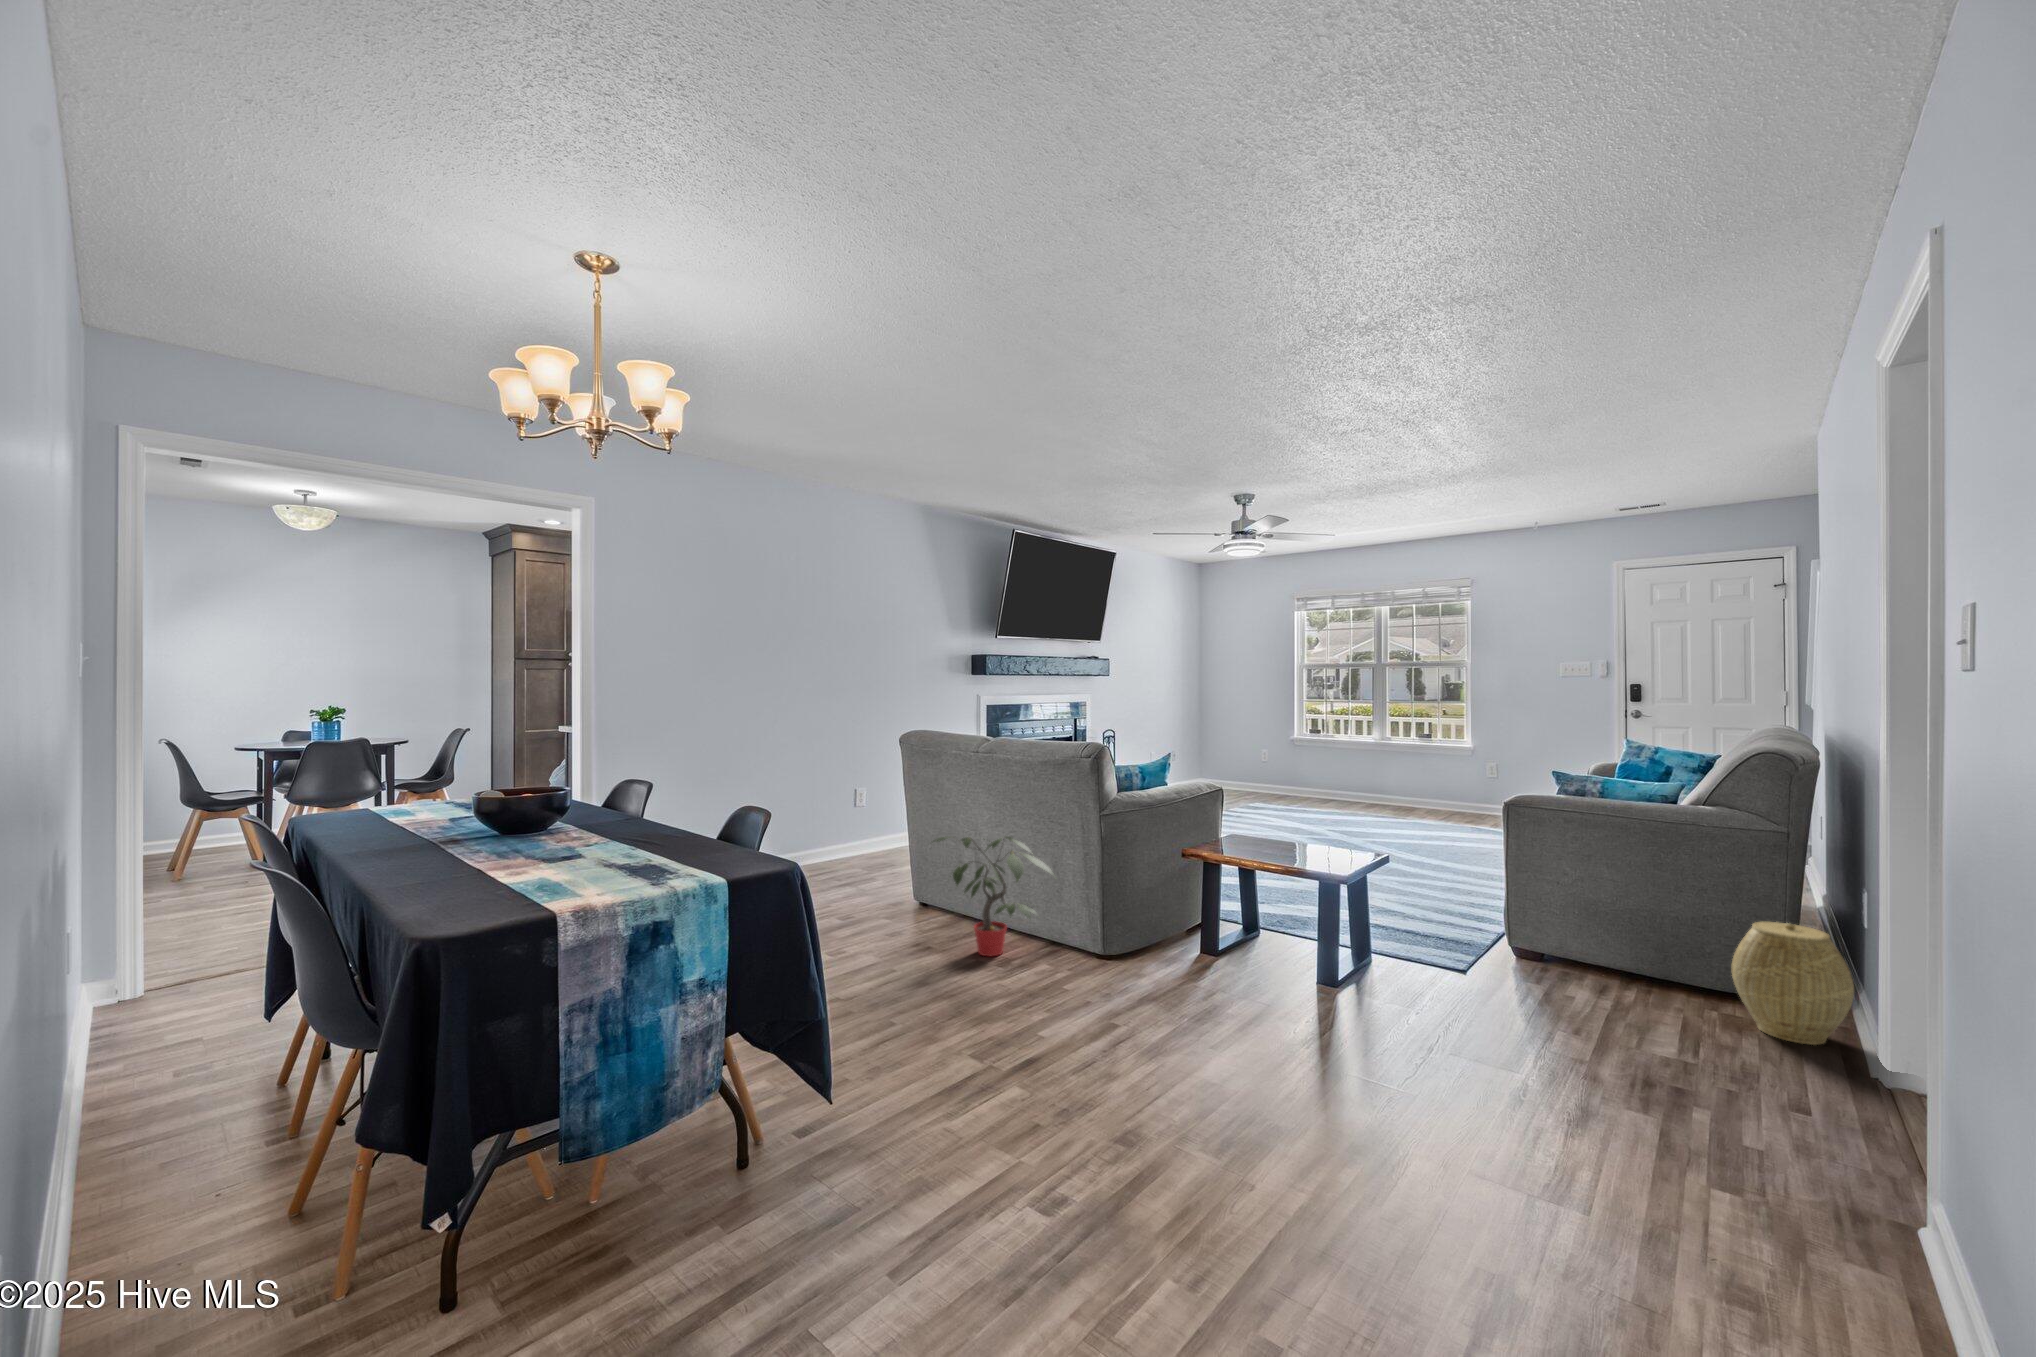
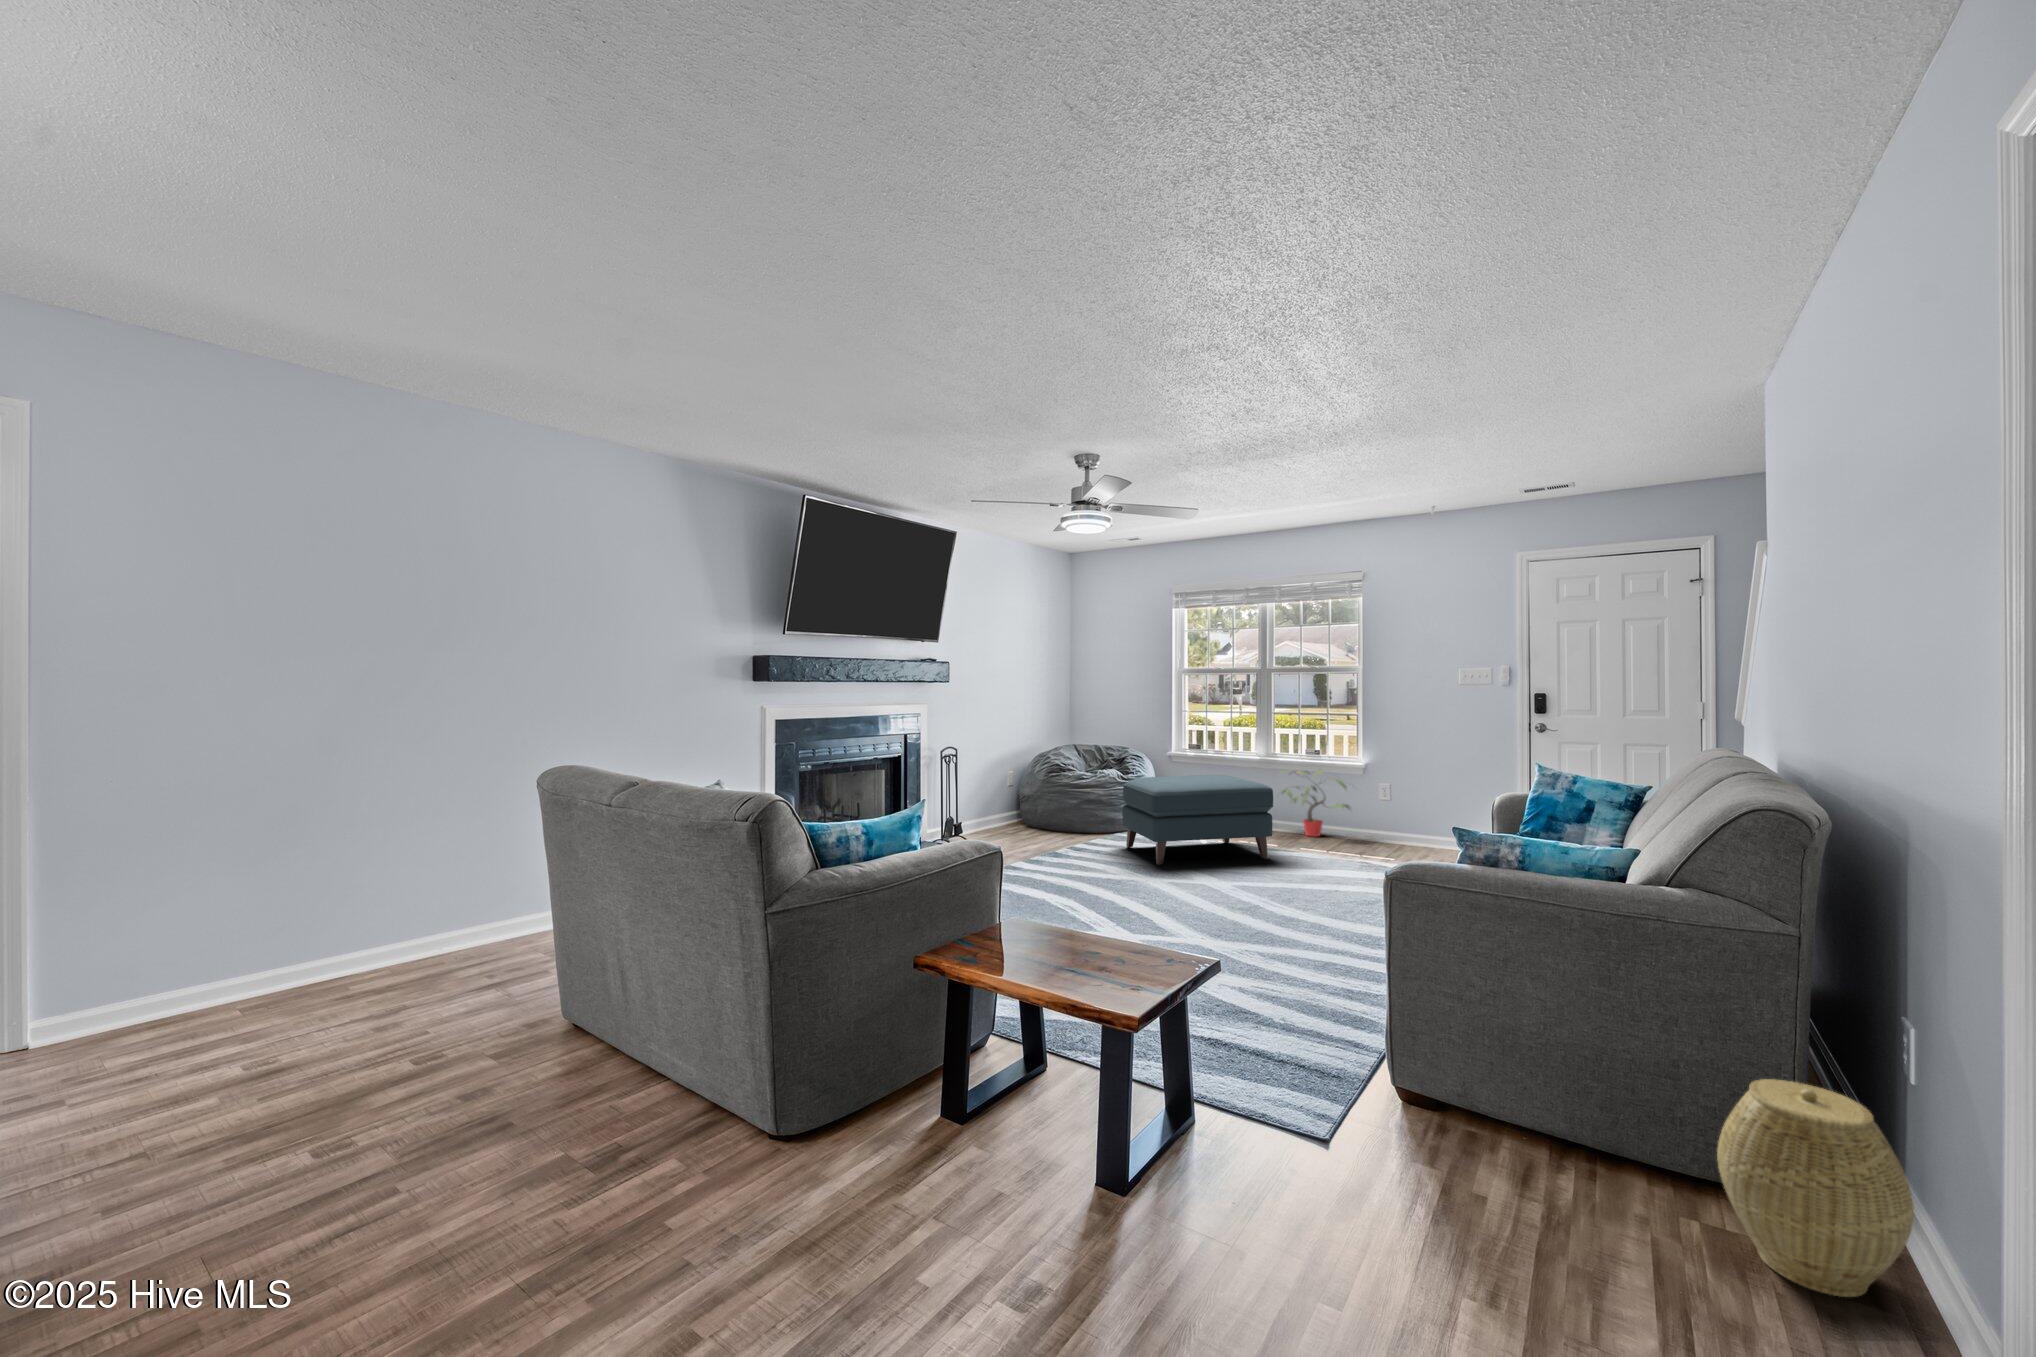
ottoman: none [1261,753,1393,825] -> present [1122,775,1273,865]
potted plant: present [935,836,1053,956] -> present [1283,770,1350,837]

